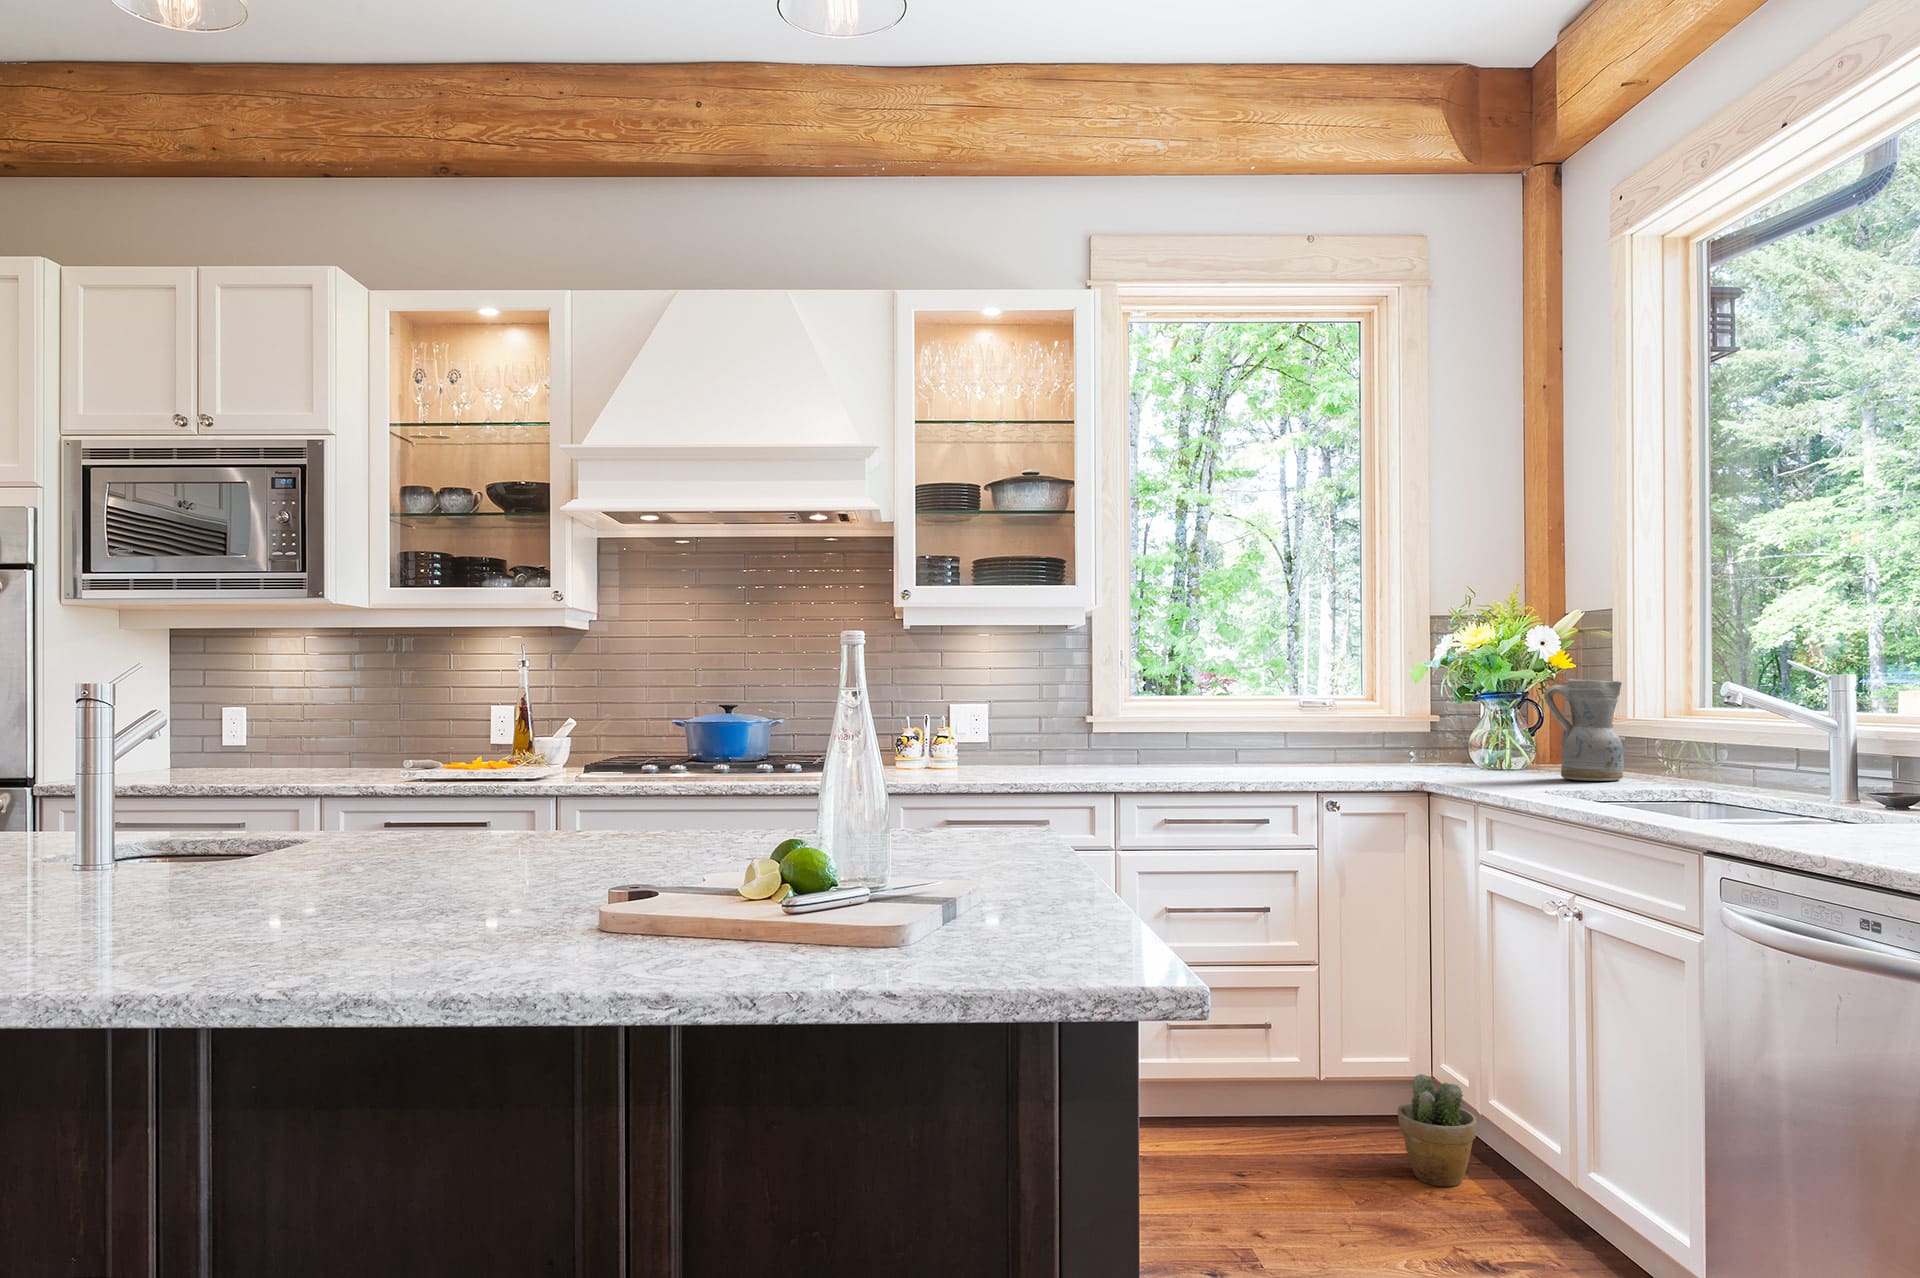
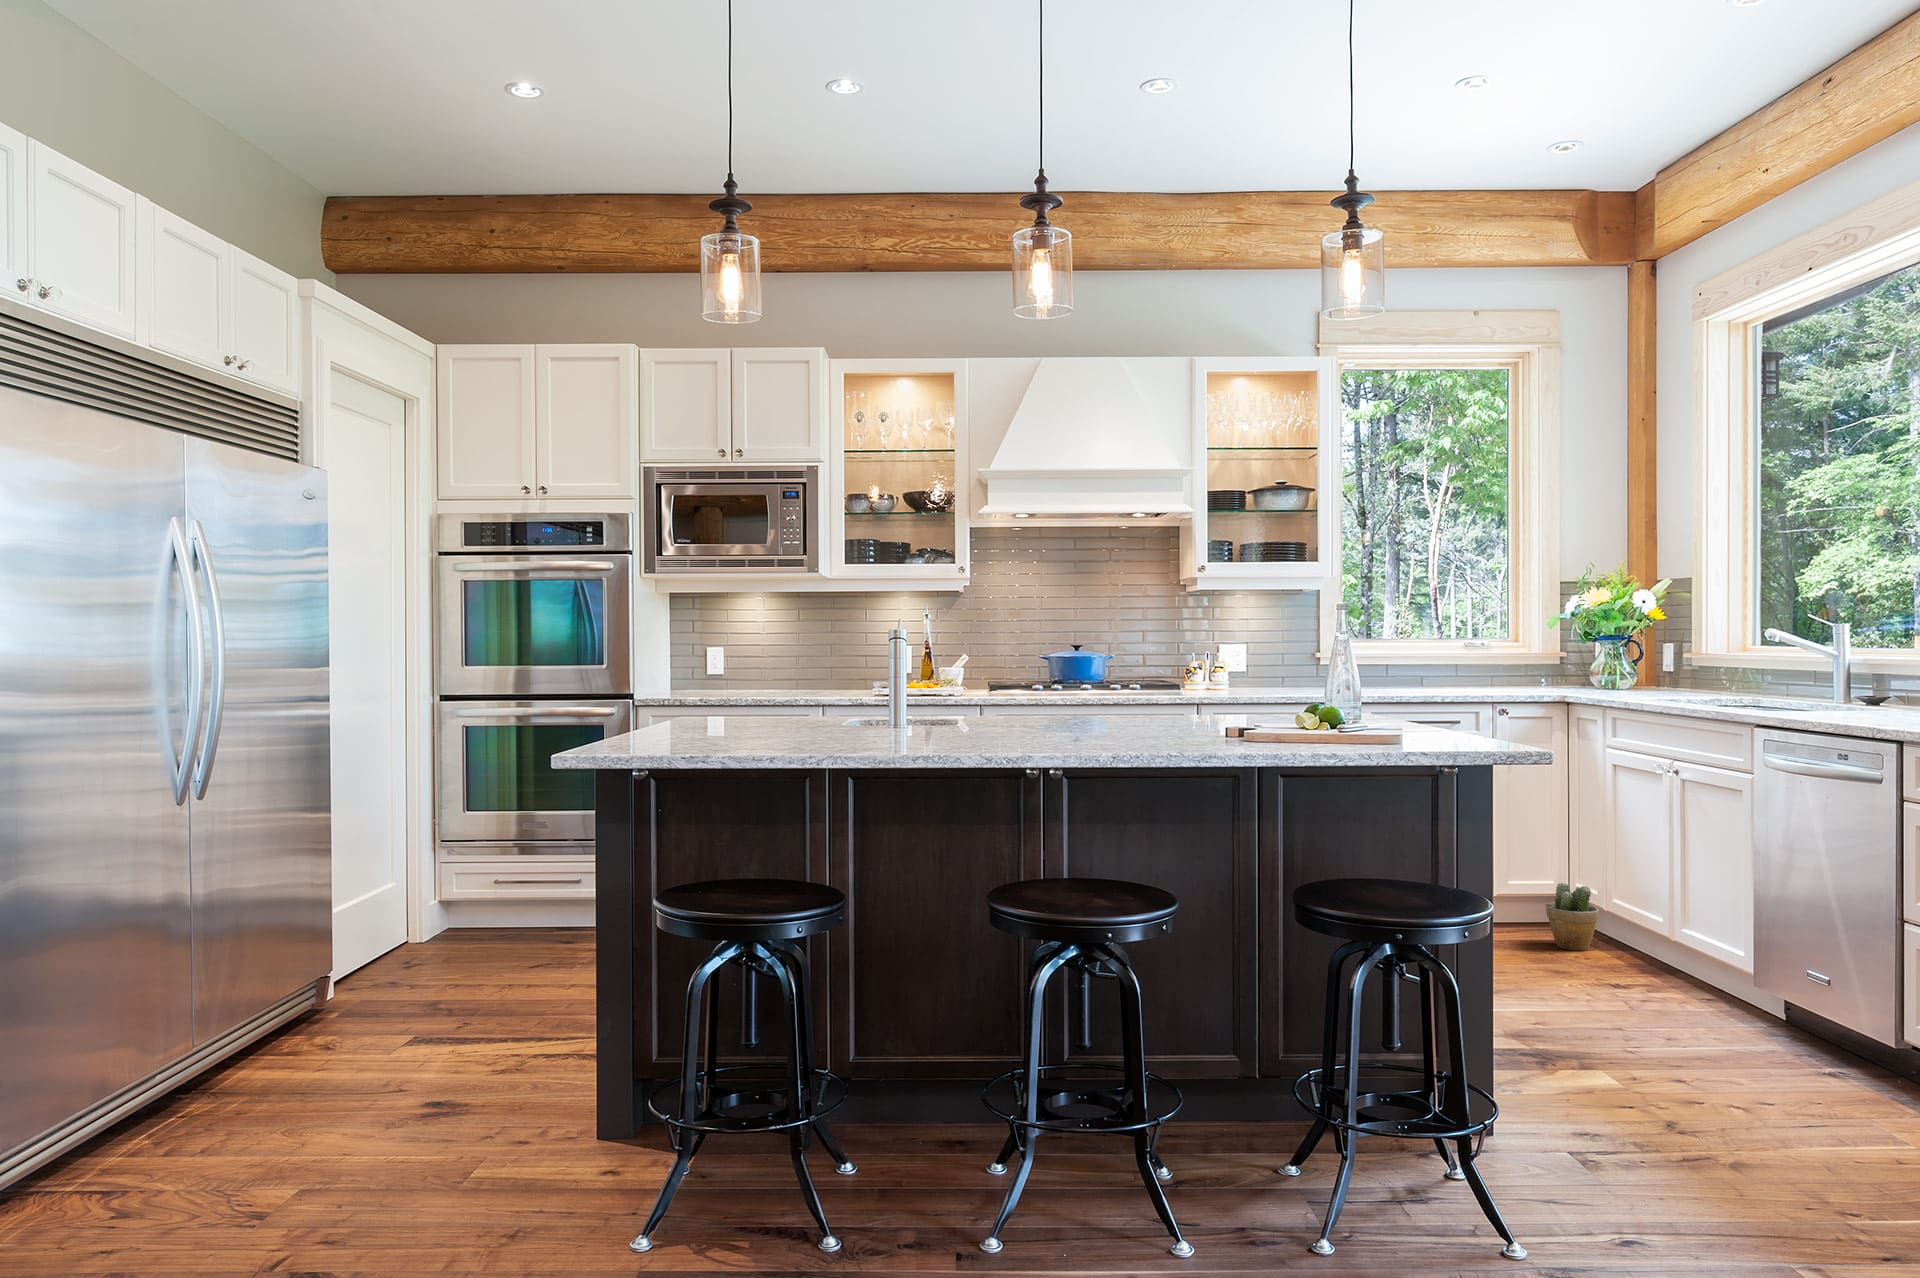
ceramic pitcher: present [1544,679,1624,781] -> none [1649,628,1702,693]

